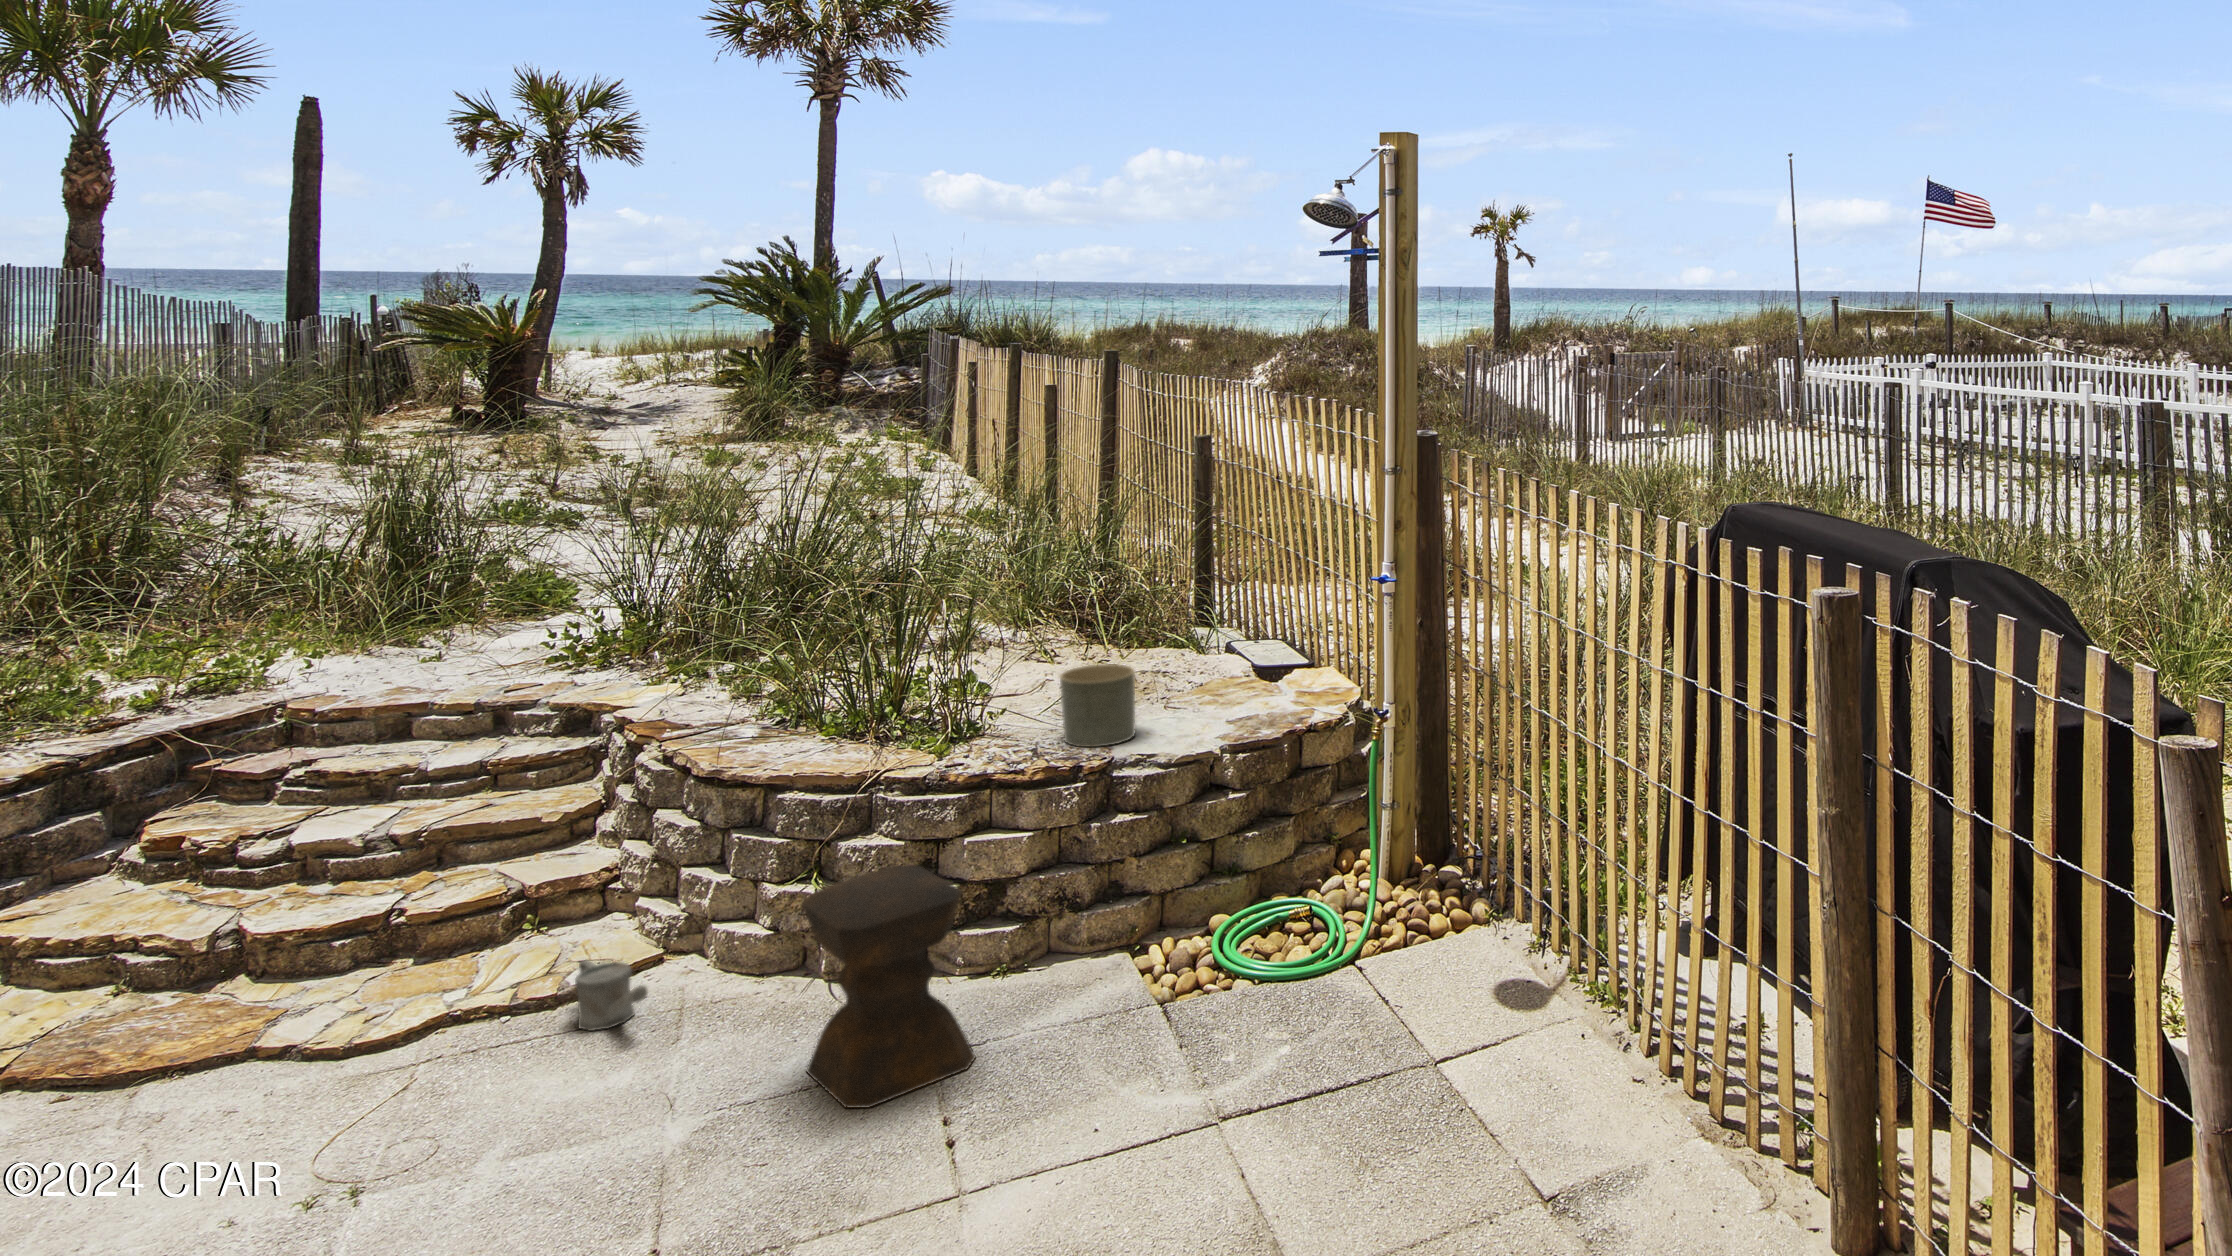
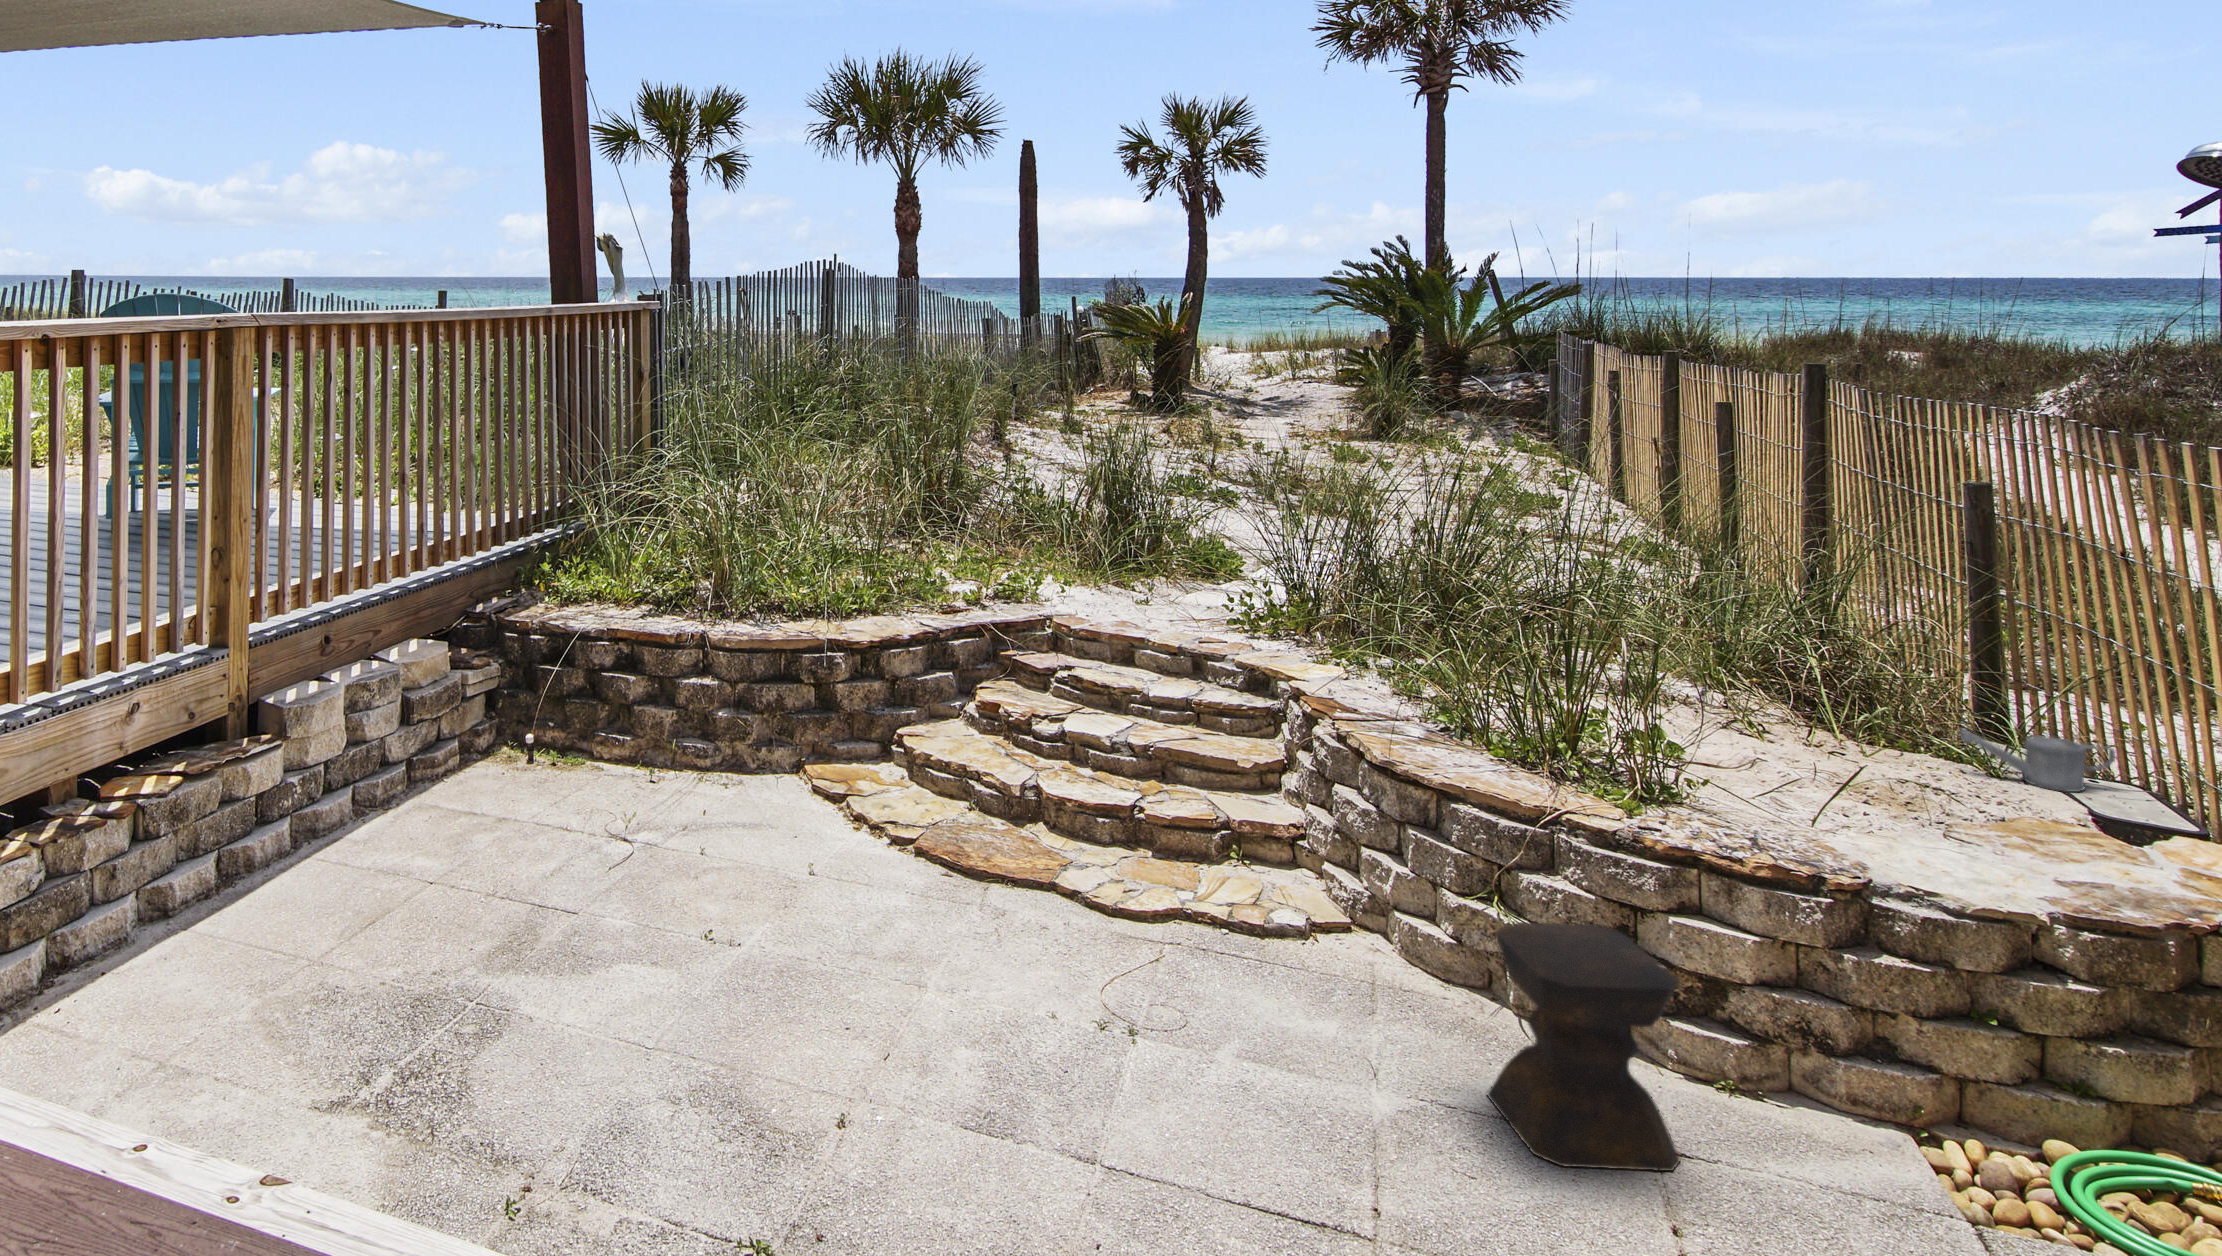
planter: present [1060,664,1135,747] -> none [1789,755,1898,858]
watering can: present [575,960,648,1031] -> present [1960,729,2115,792]

